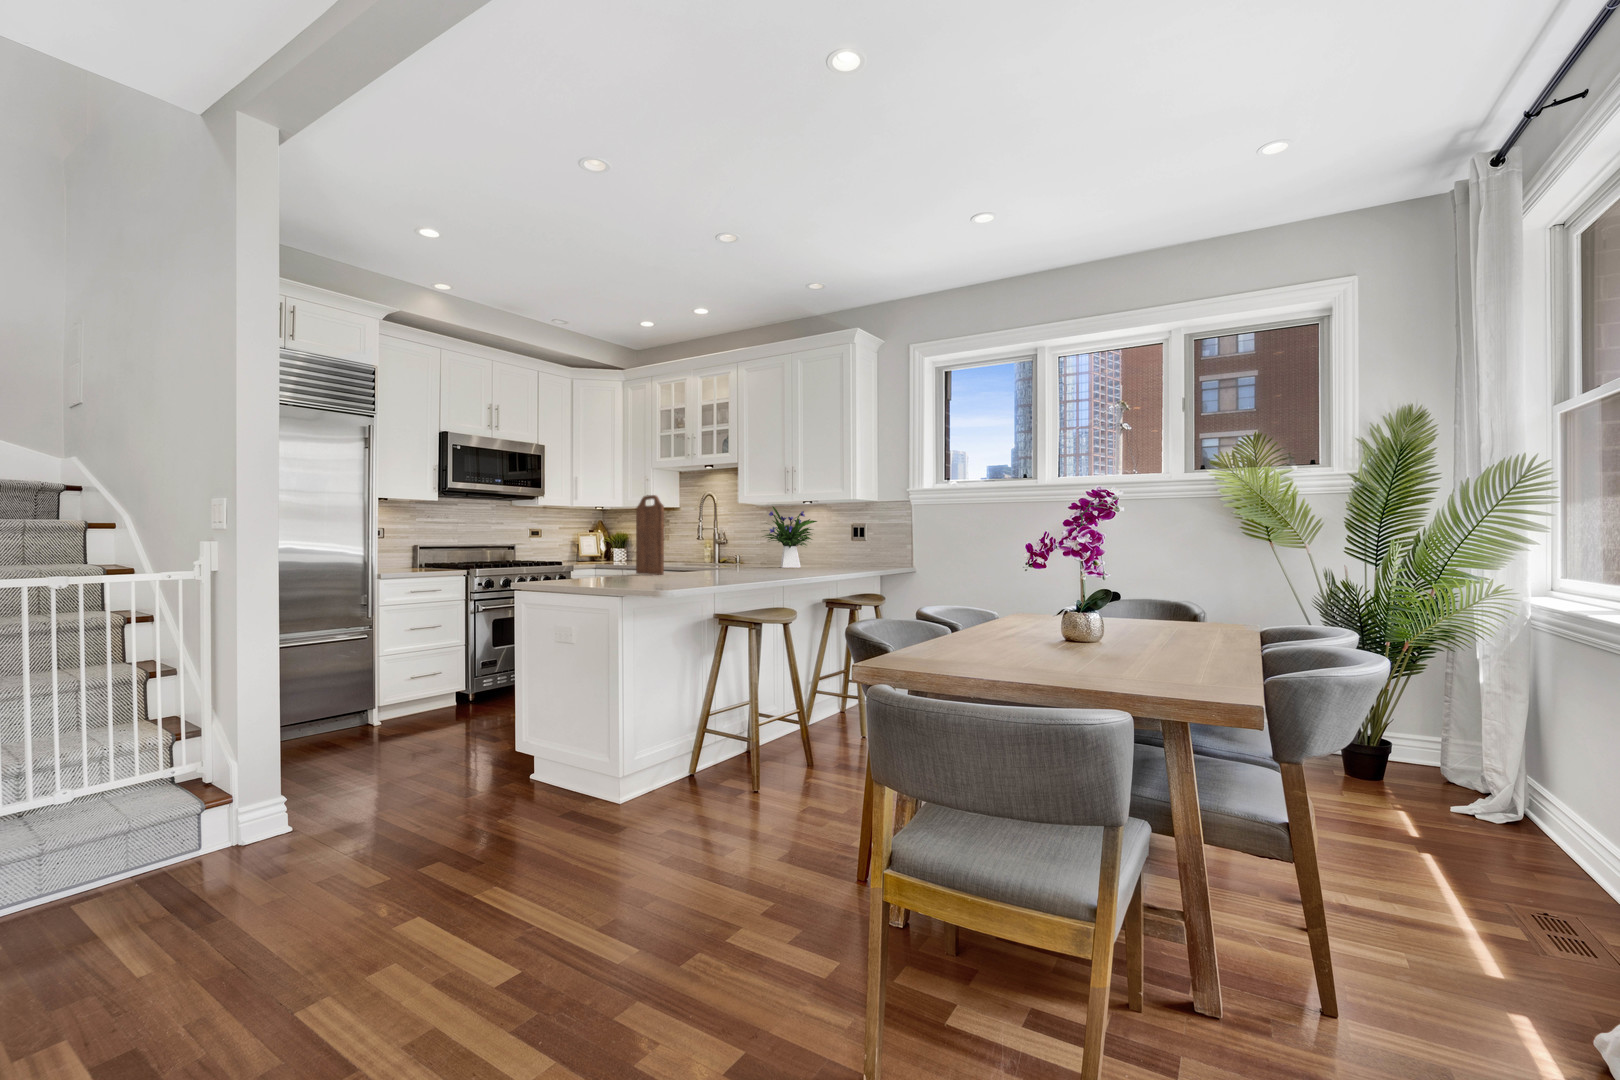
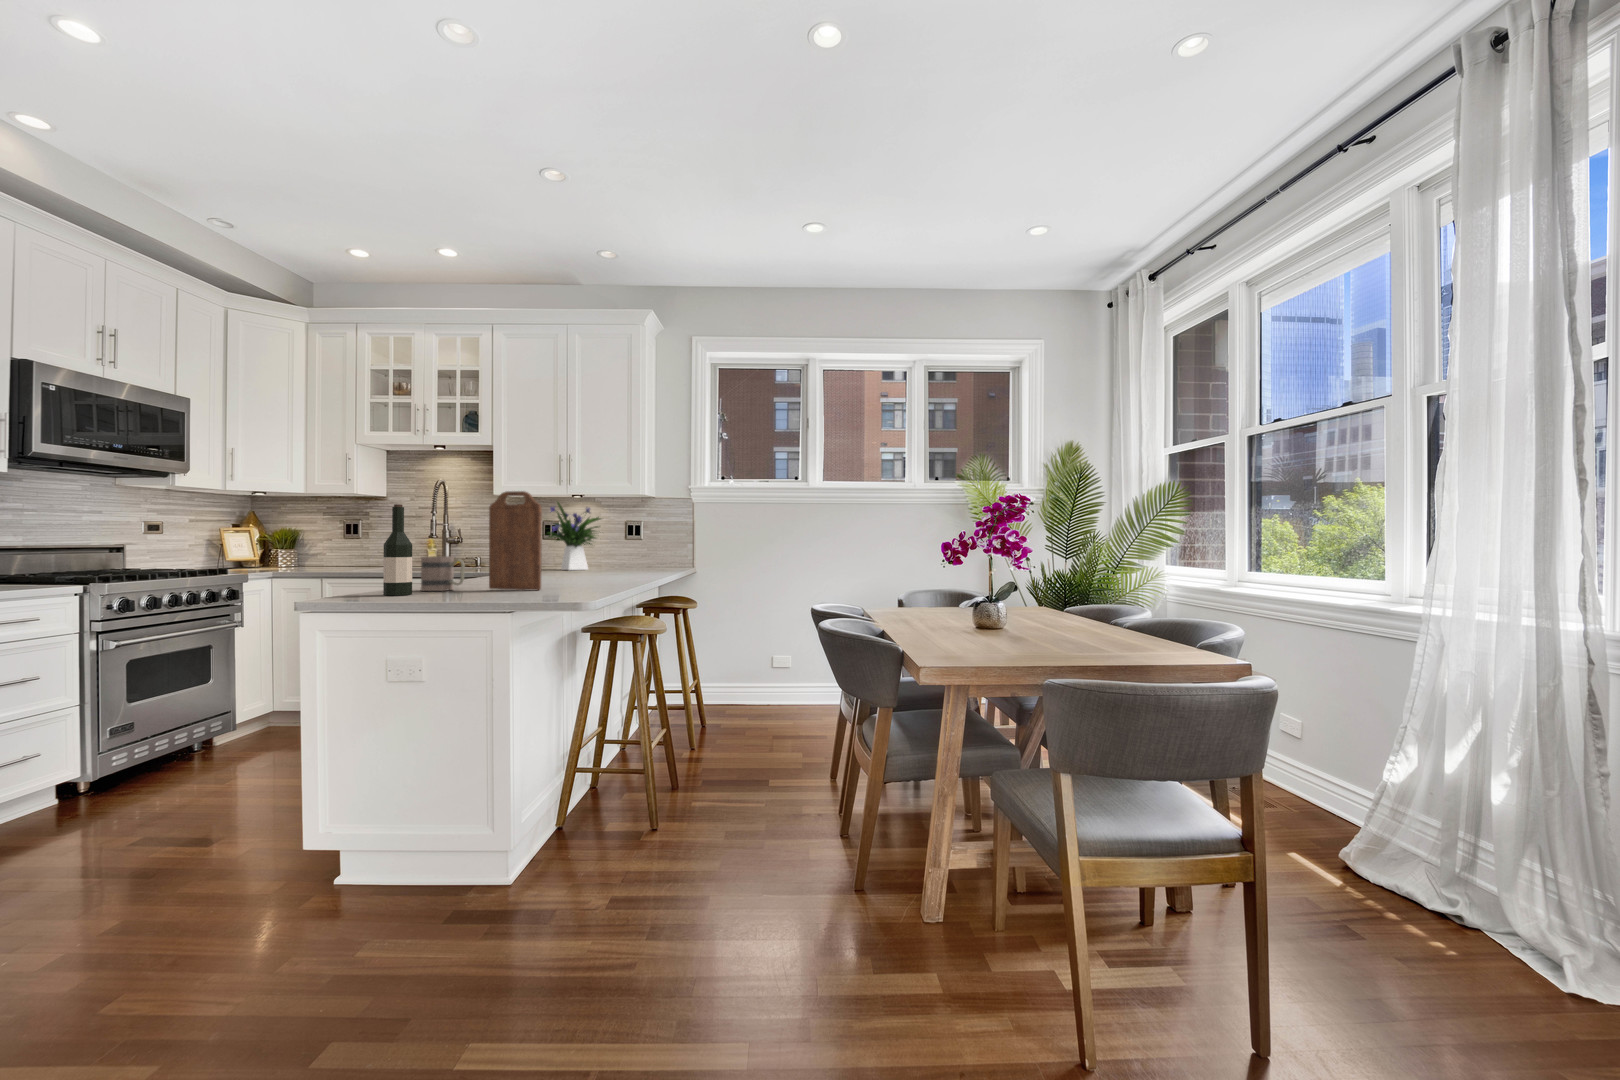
wine bottle: none [562,508,581,576] -> present [383,504,412,596]
mug: none [597,548,623,575] -> present [421,556,465,591]

